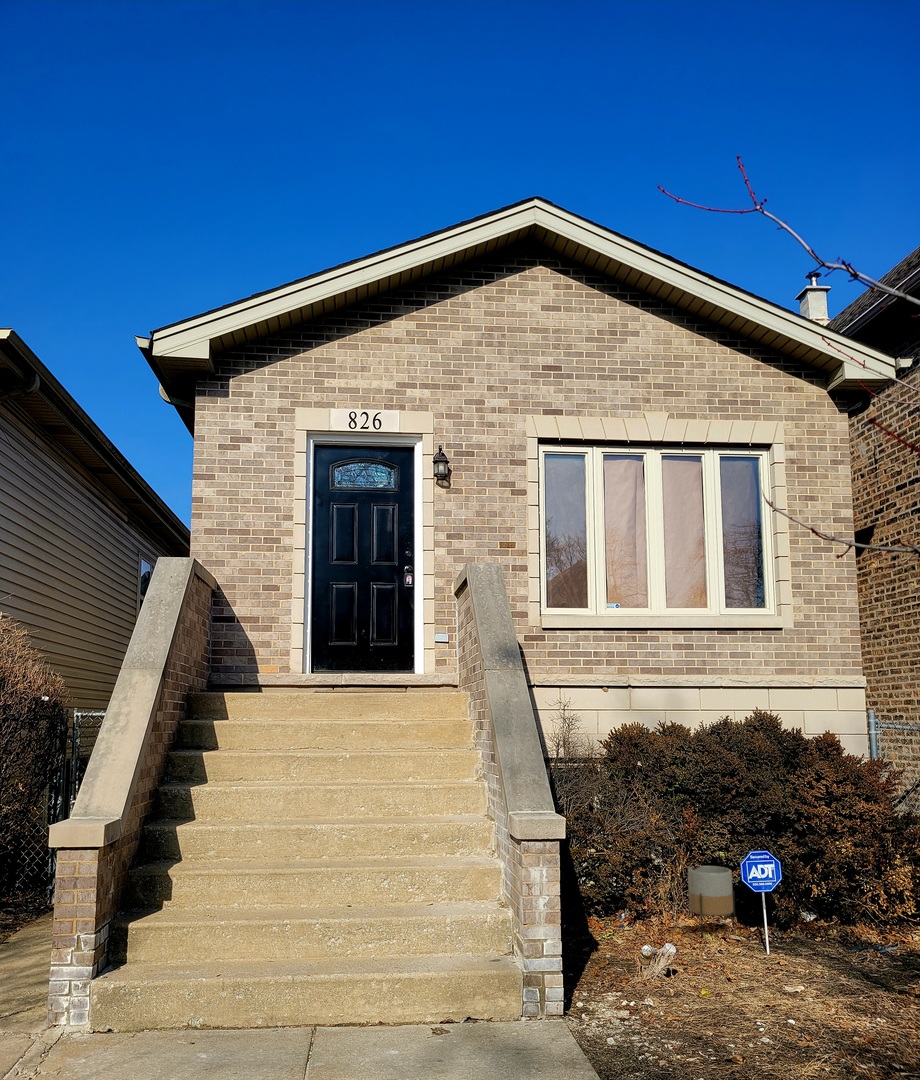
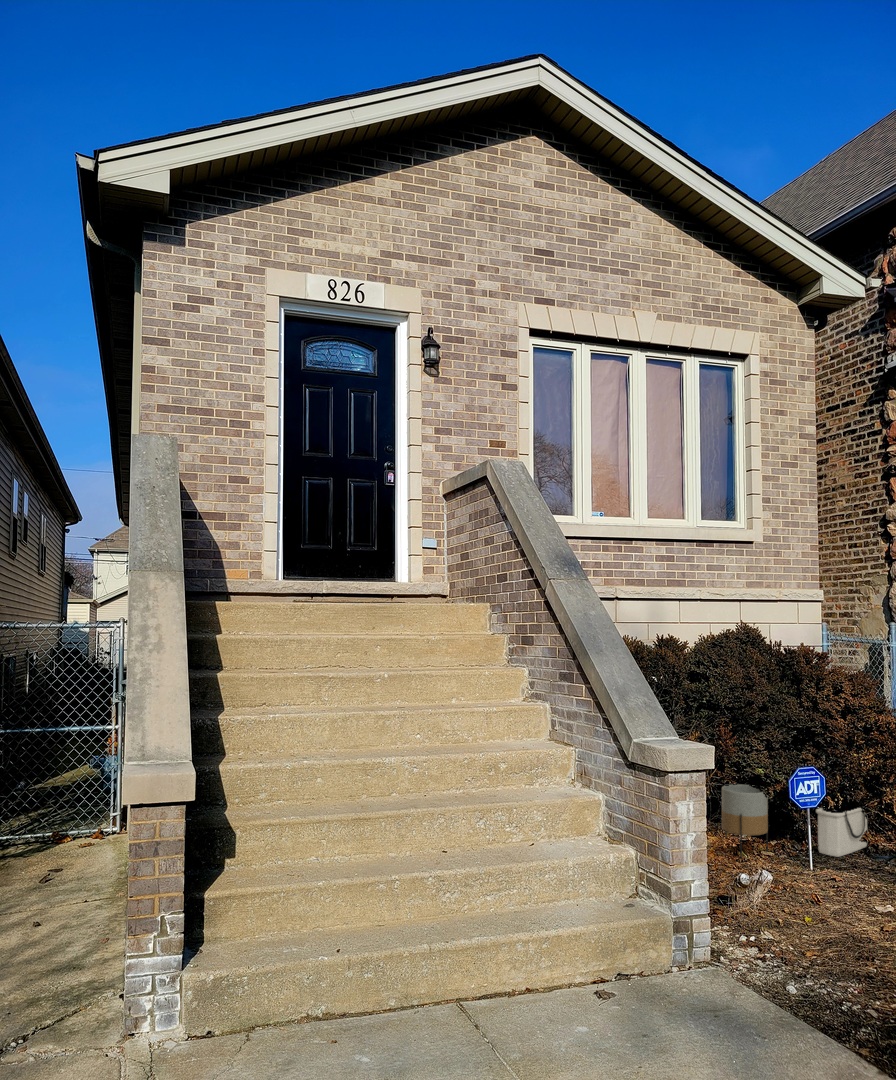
storage bin: none [785,886,848,941] -> present [816,808,867,857]

